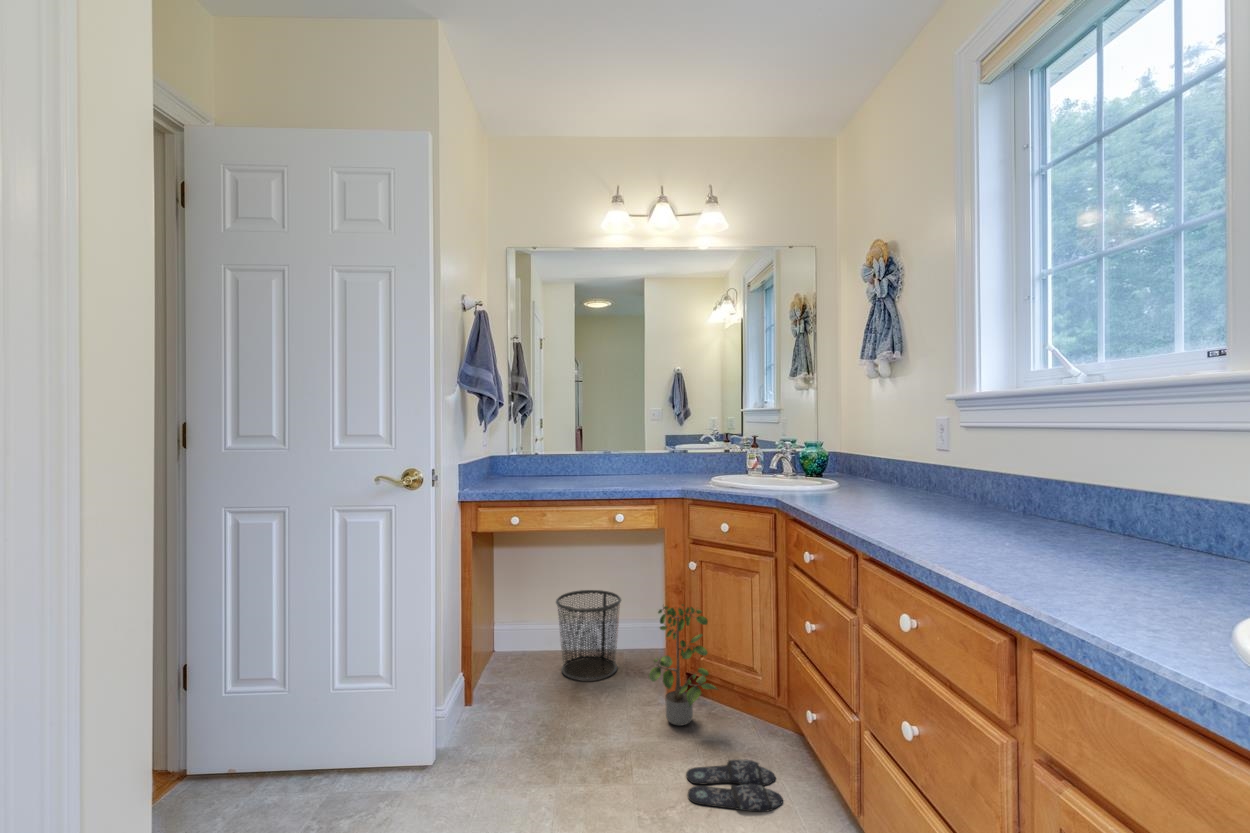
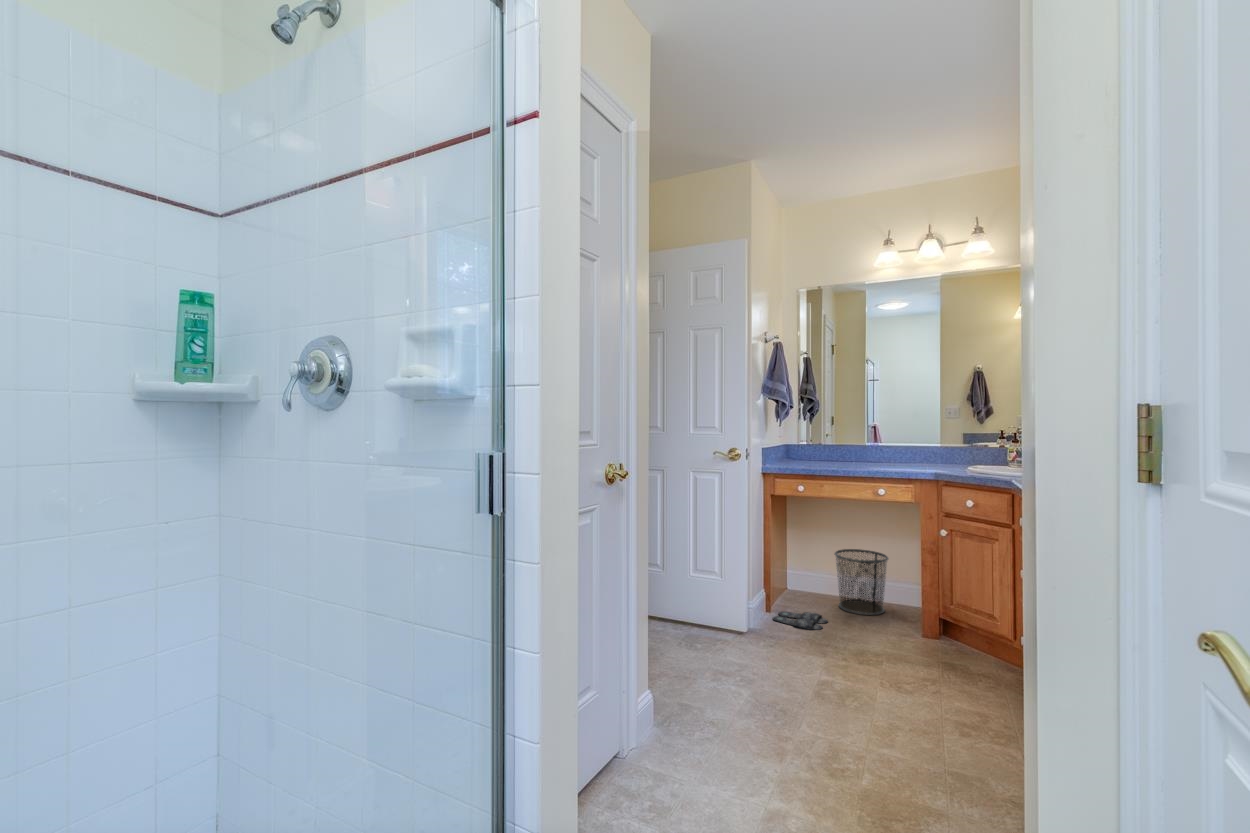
potted plant: present [649,604,717,726] -> none [902,558,961,651]
slippers: present [686,760,783,812] -> present [773,611,828,630]

